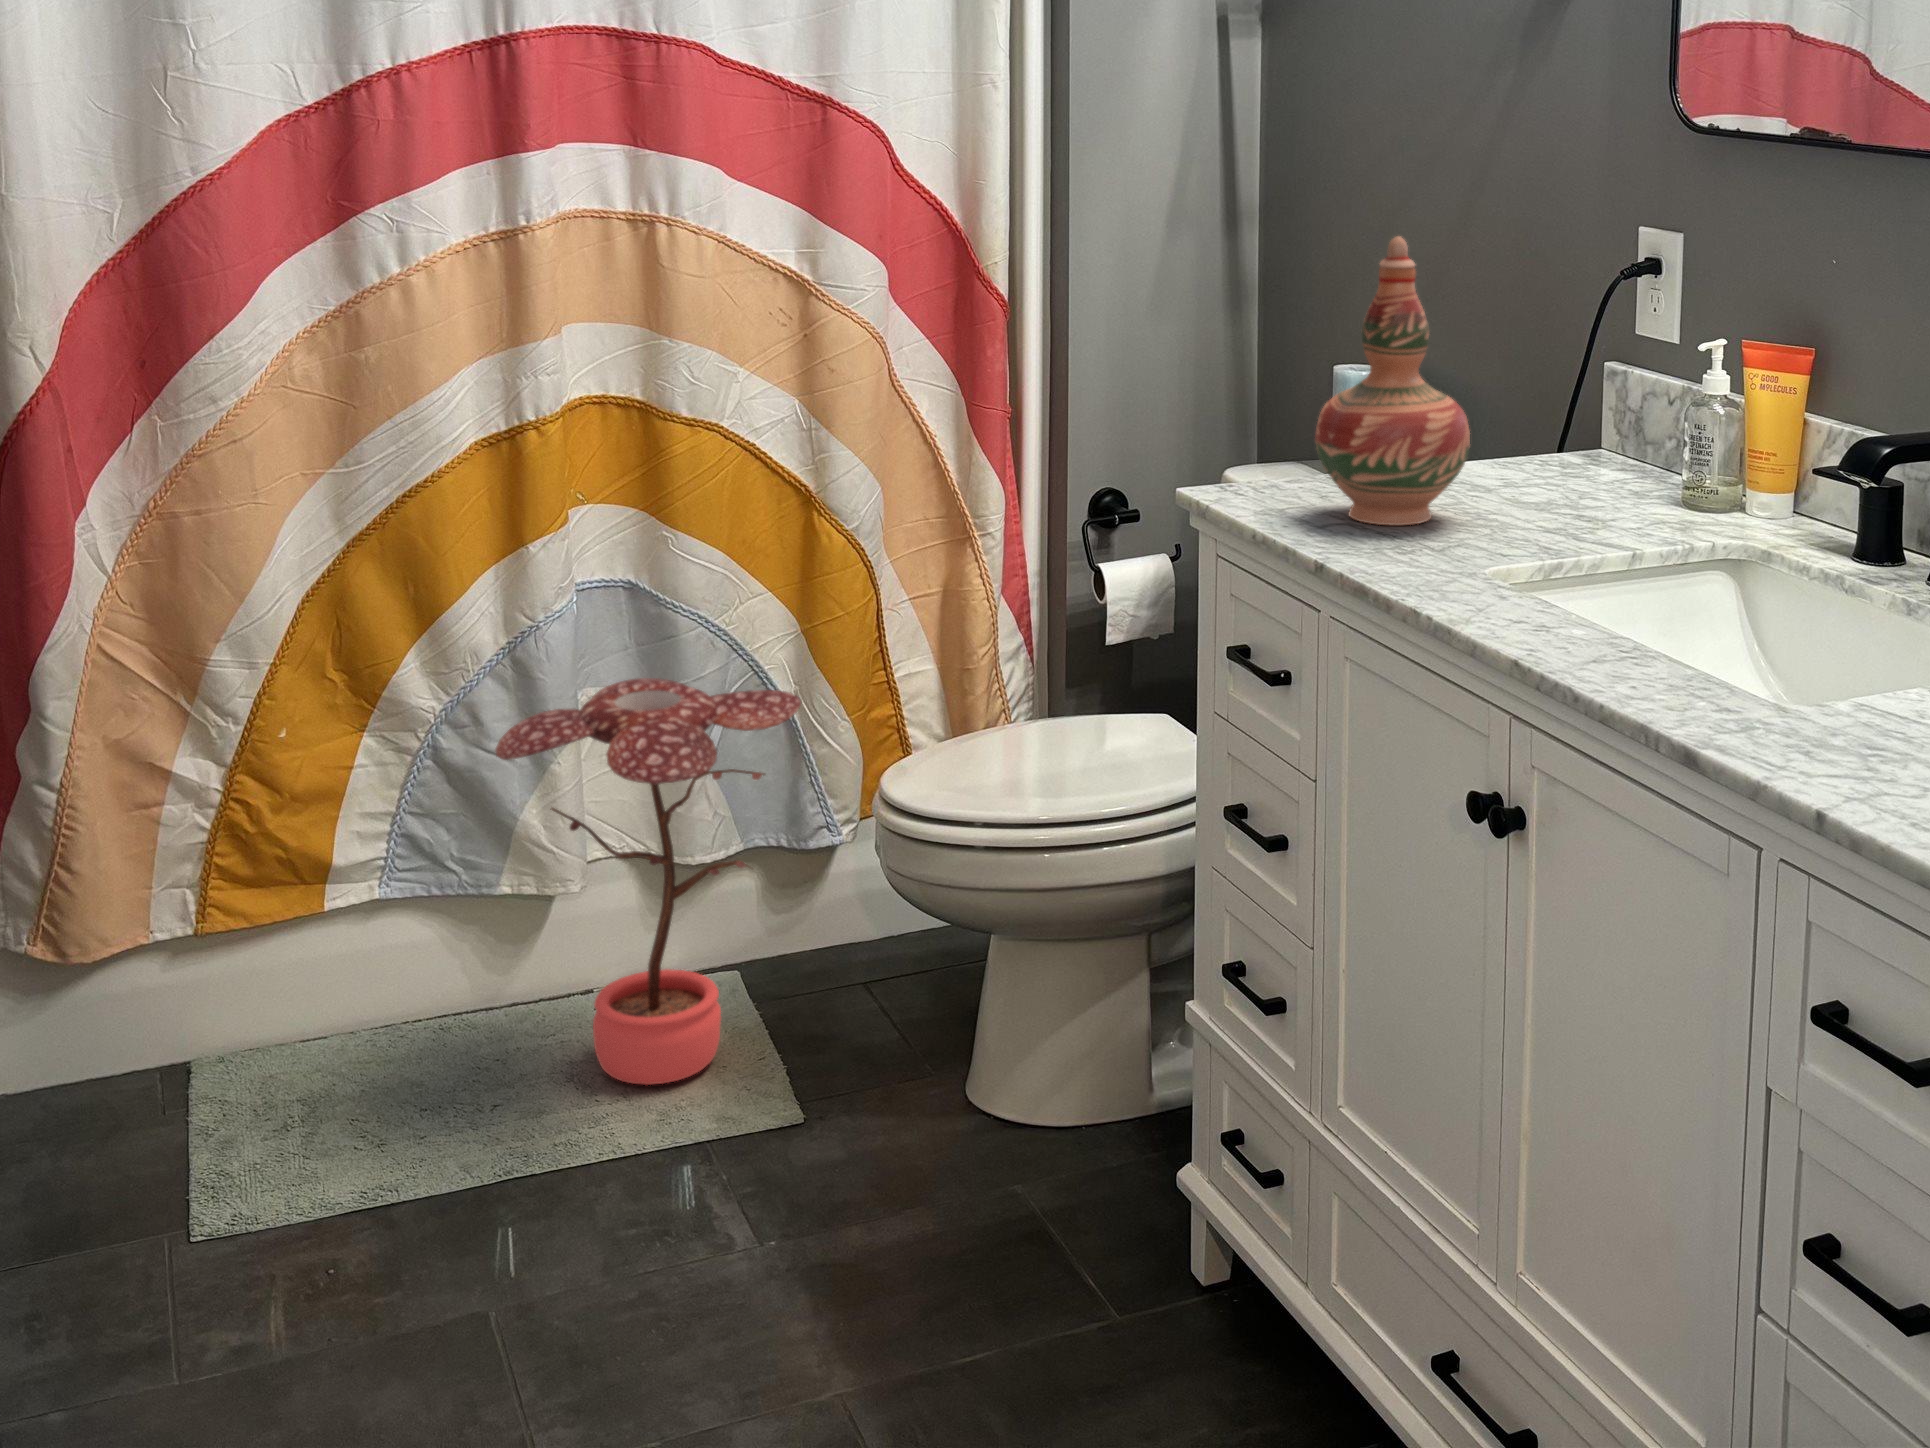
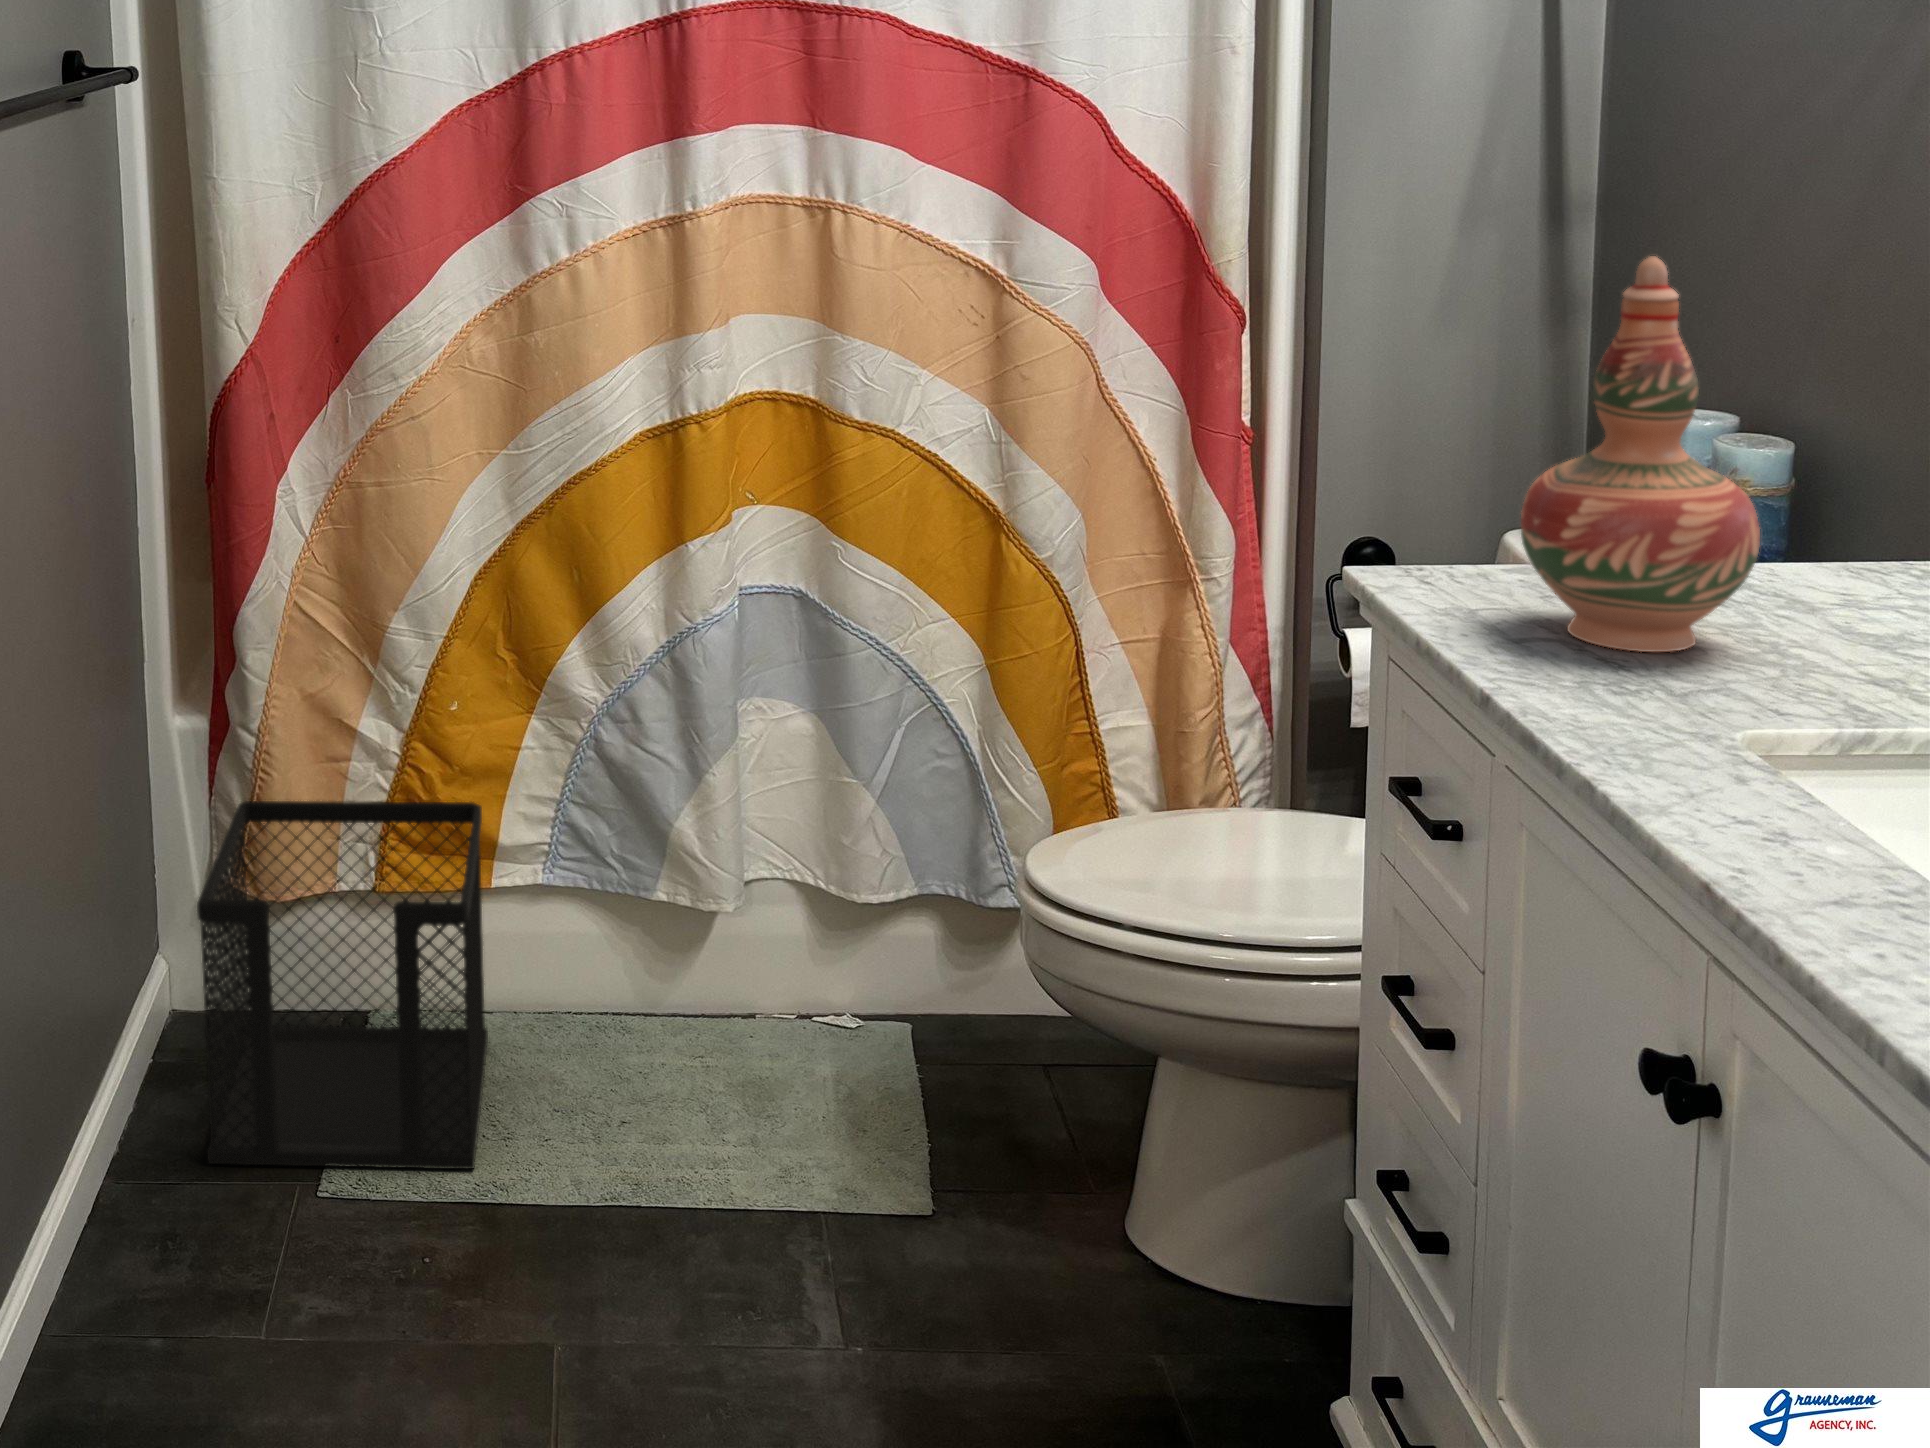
potted plant: present [495,678,801,1085] -> none [636,696,964,1136]
wastebasket: none [38,825,355,1241] -> present [197,801,488,1169]

